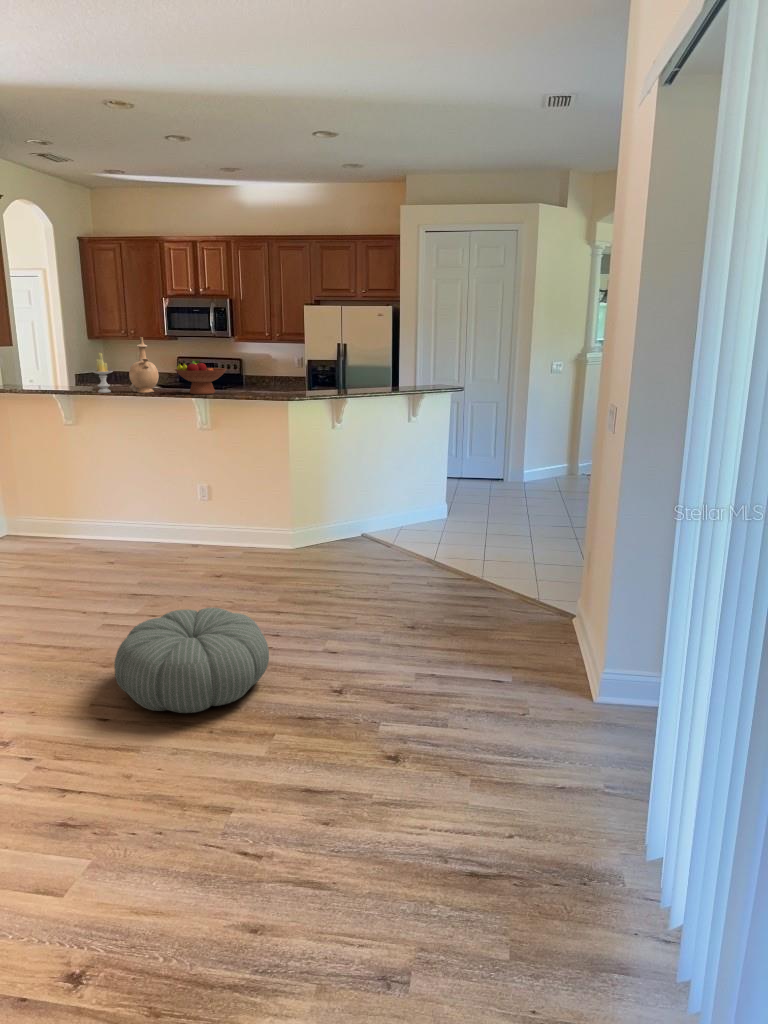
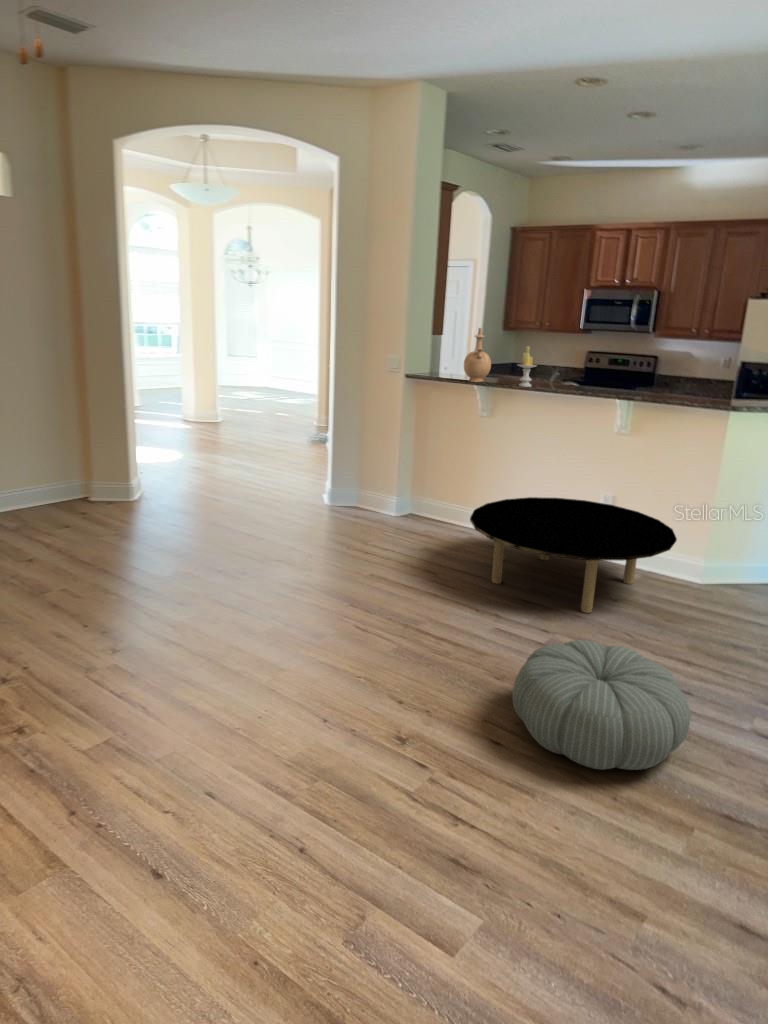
vase: present [129,337,159,393] -> present [464,328,491,382]
fruit bowl: present [175,360,226,395] -> none [604,358,662,397]
coffee table: none [64,494,260,593] -> present [470,497,677,613]

